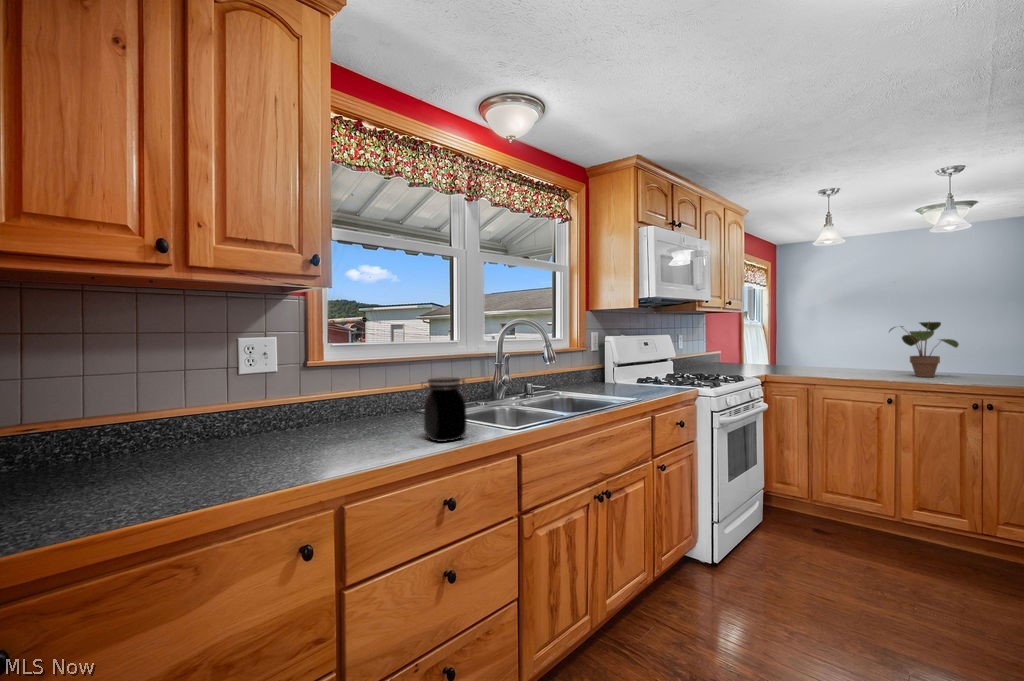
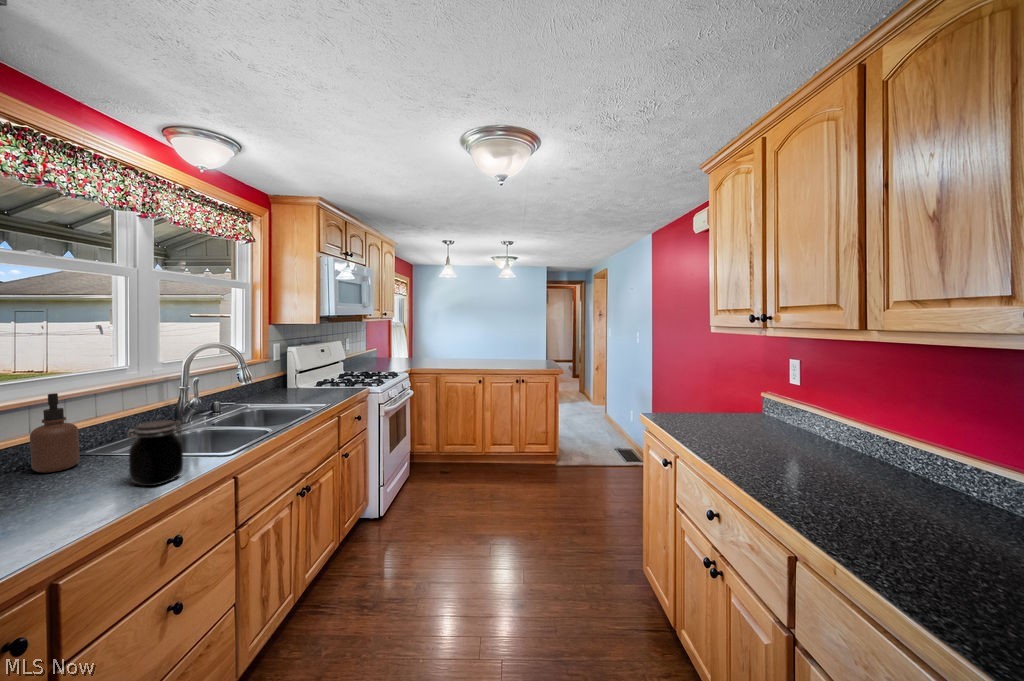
potted plant: present [889,322,959,377] -> none [481,334,513,368]
soap dispenser: none [376,352,406,422] -> present [30,393,80,473]

